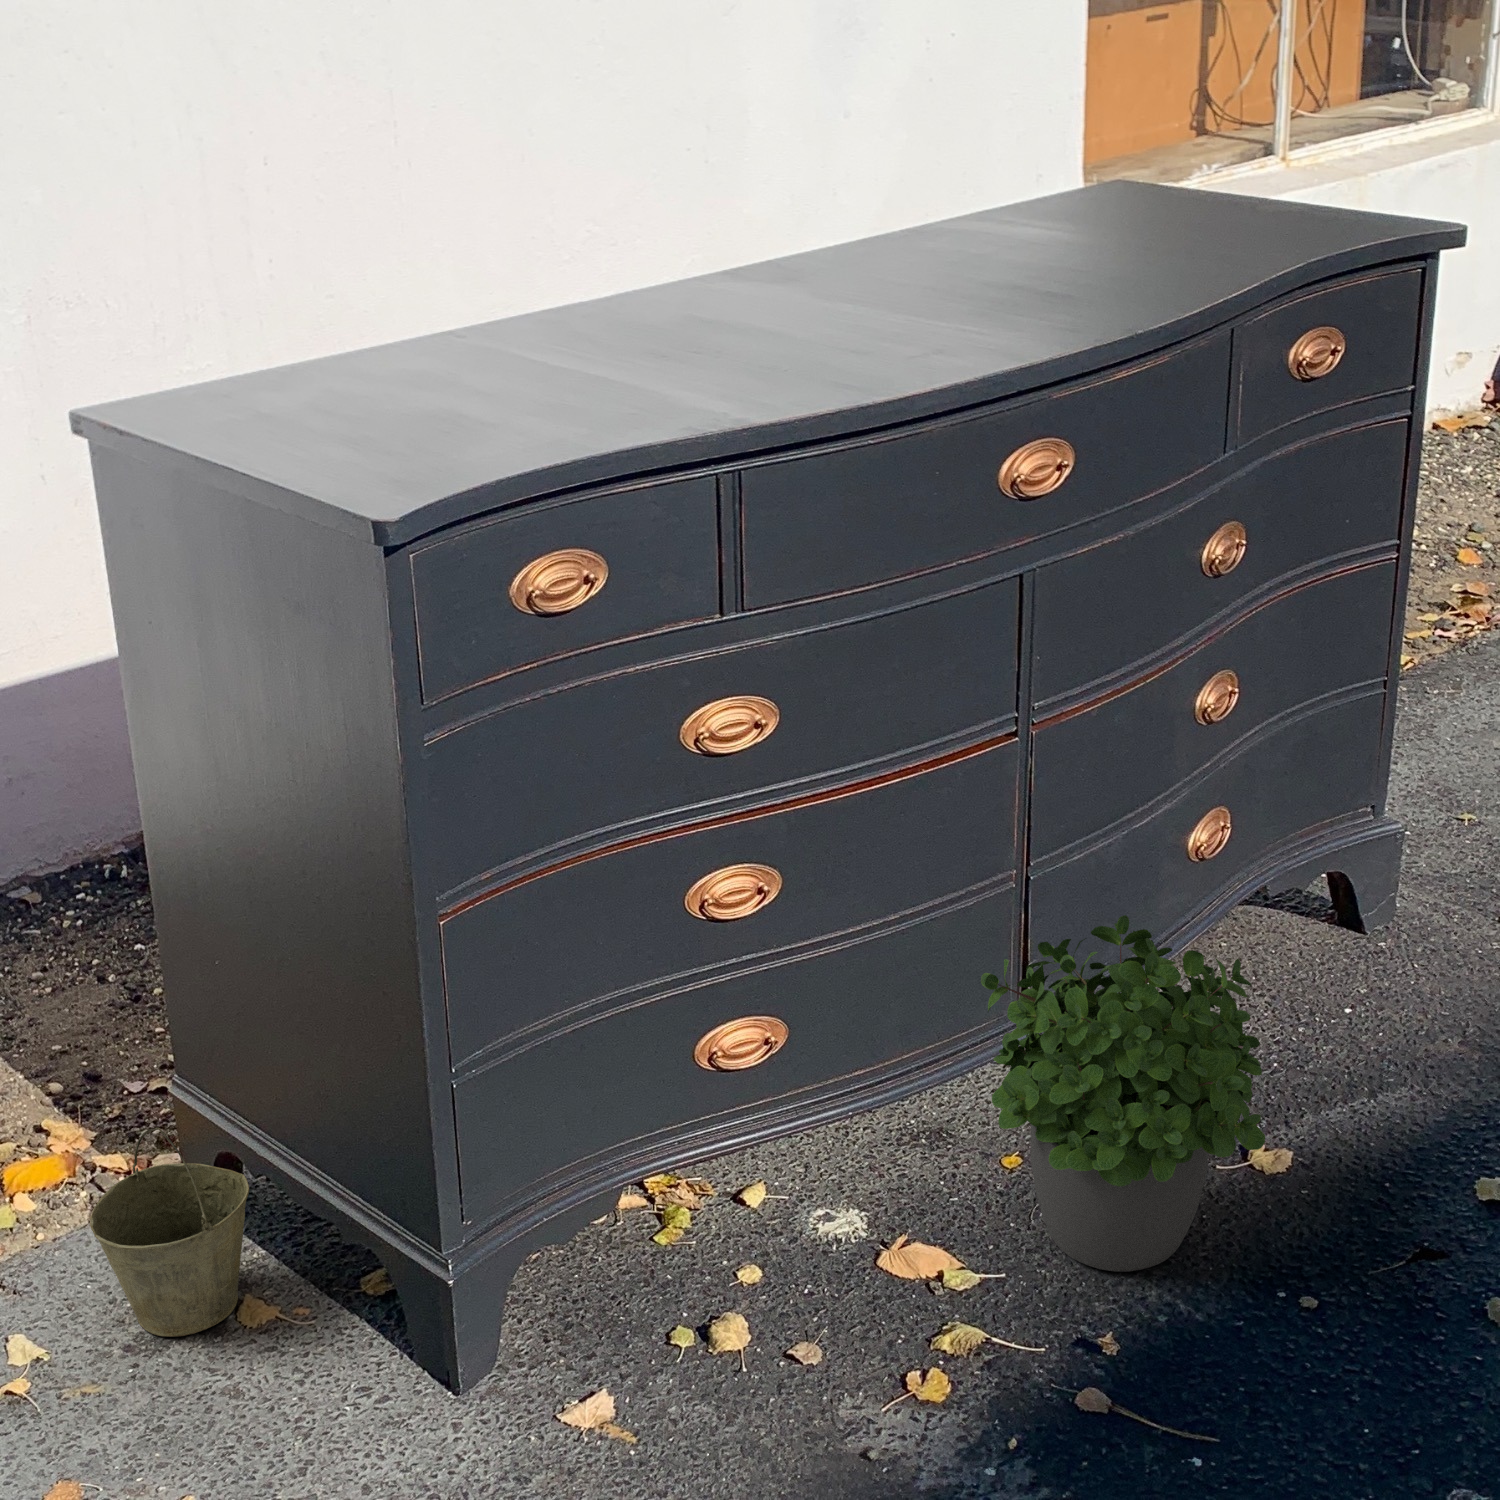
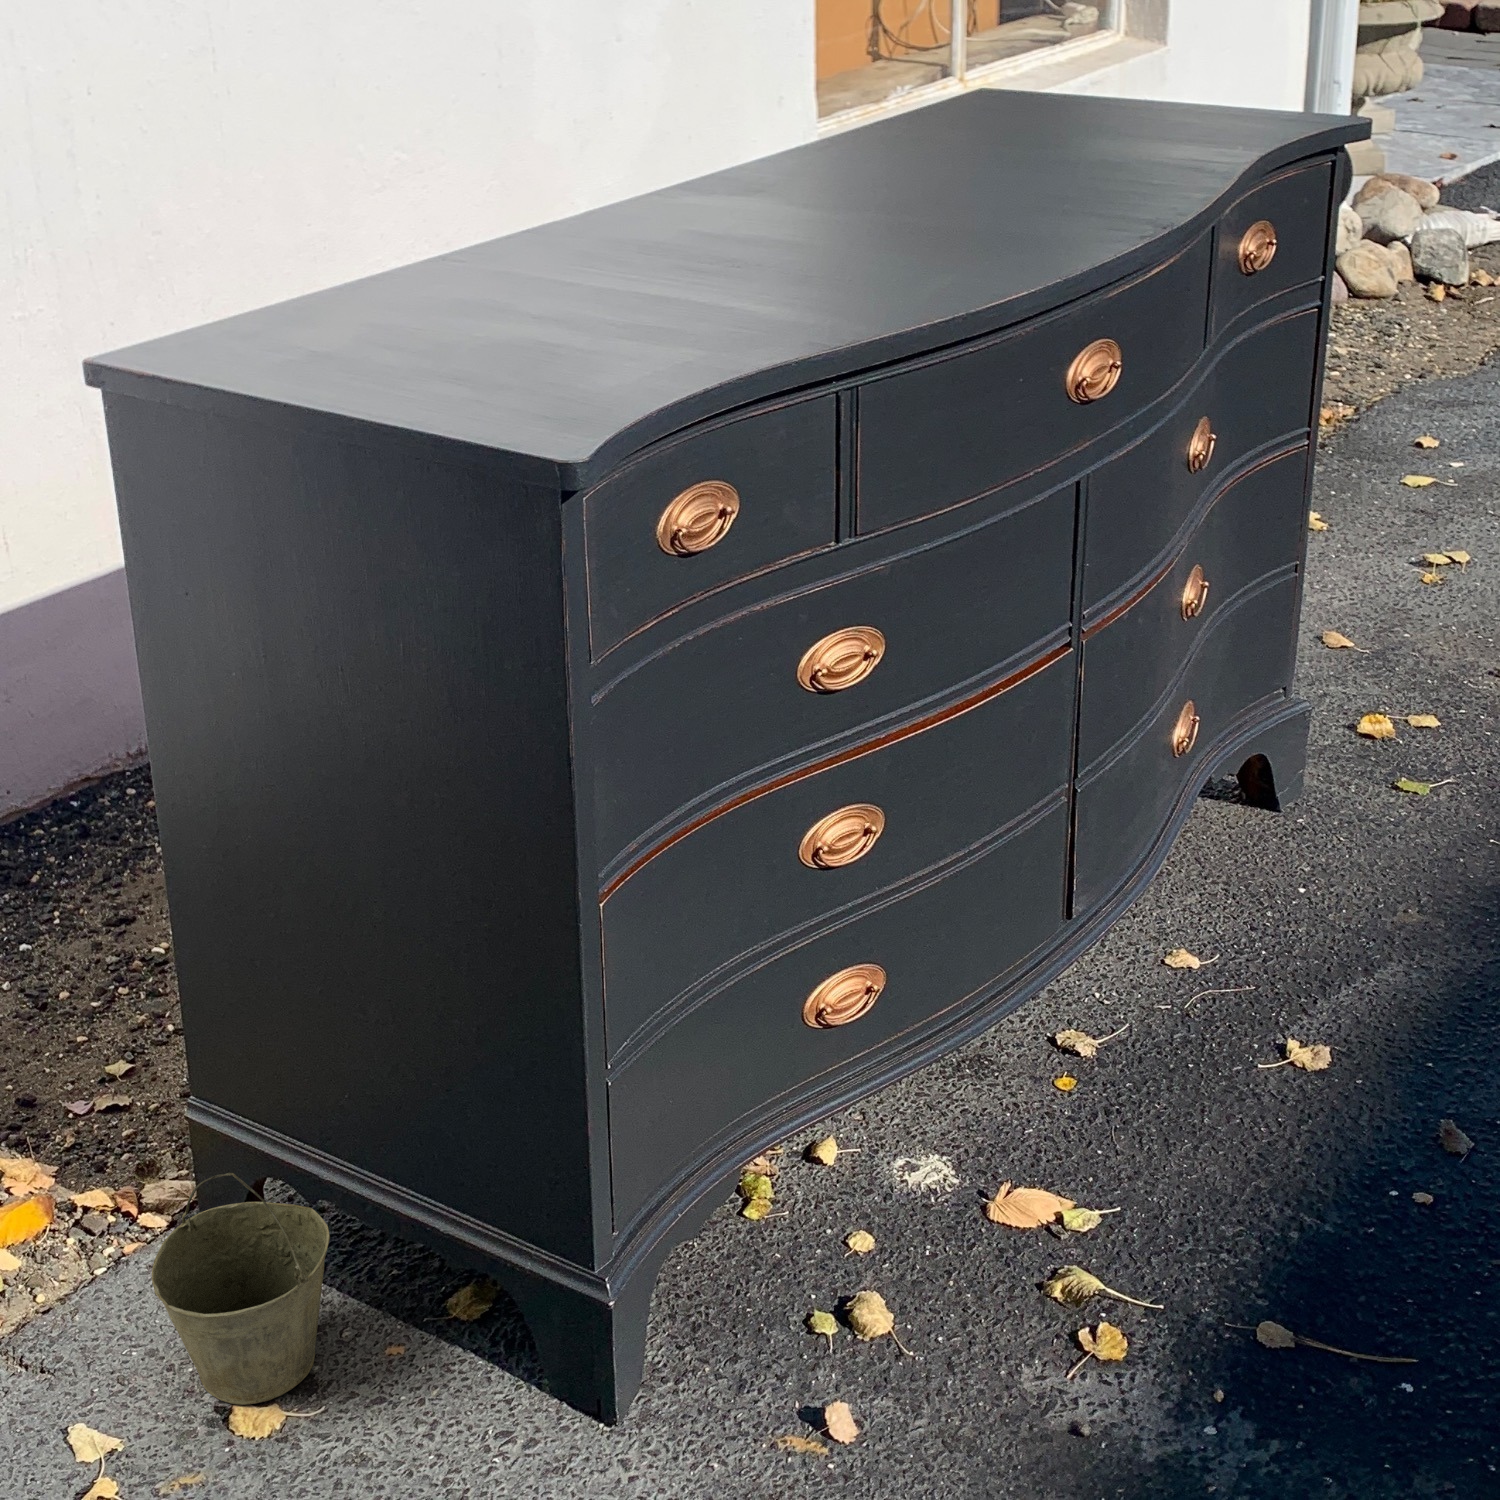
potted plant: present [981,915,1265,1271] -> none [1079,831,1393,1190]

